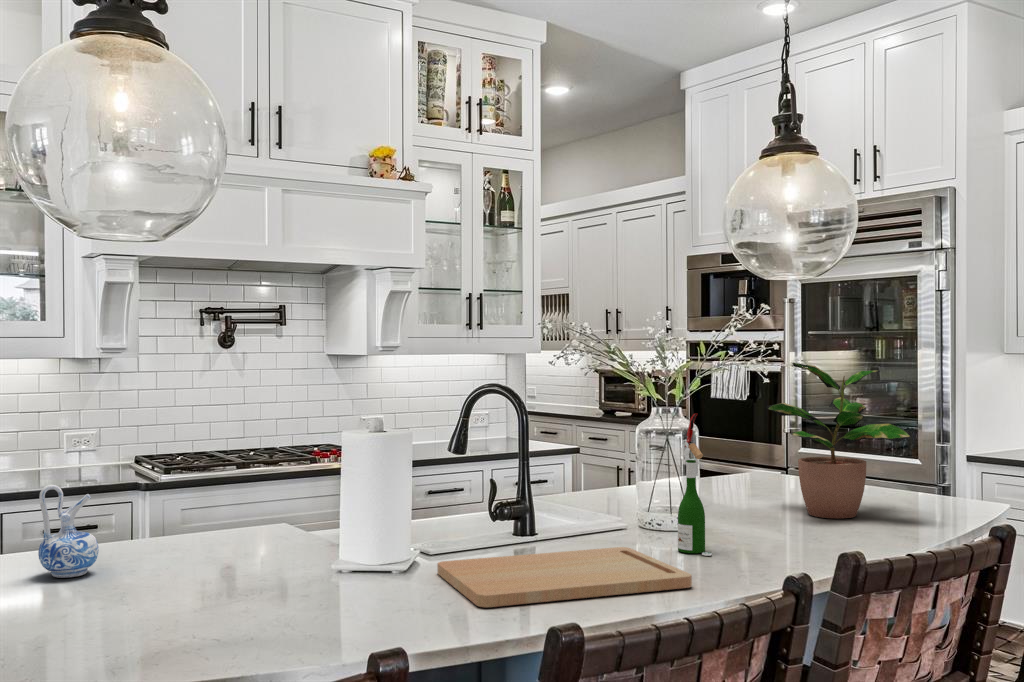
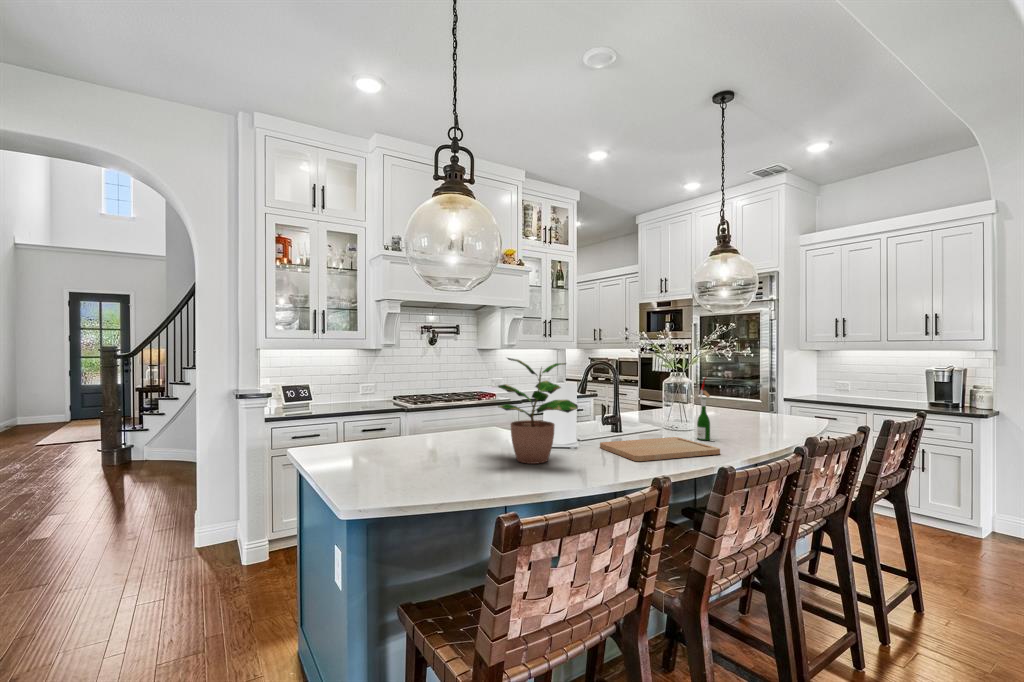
potted plant: present [767,363,911,518] -> present [498,358,578,464]
ceramic pitcher: present [38,485,99,578] -> none [422,406,447,448]

